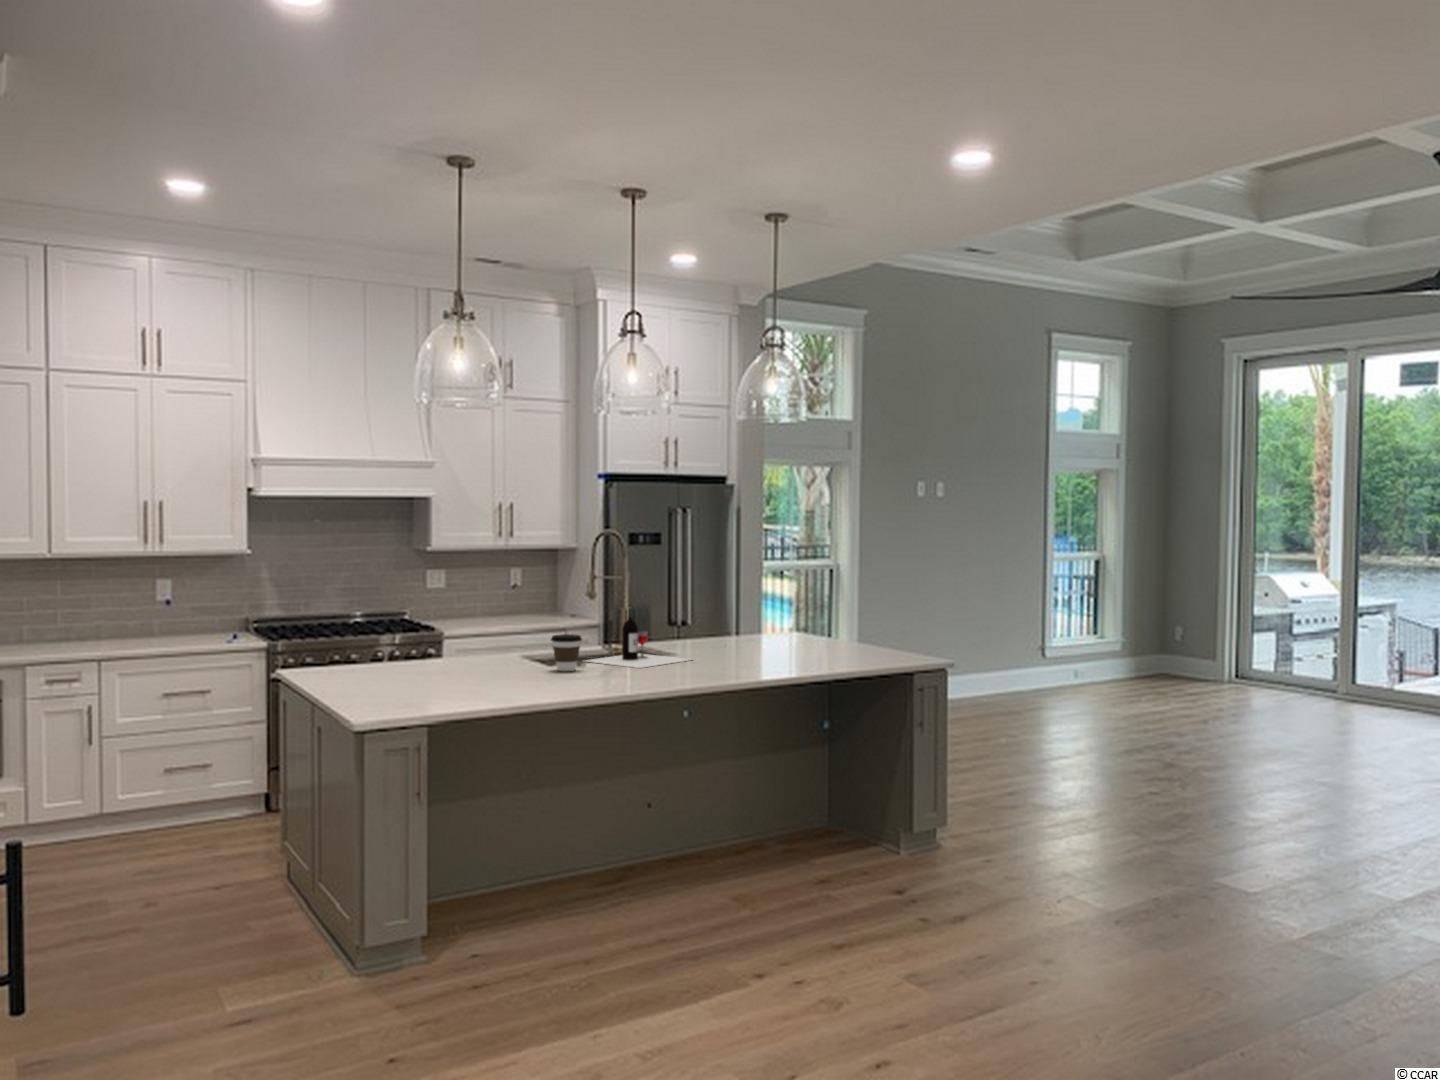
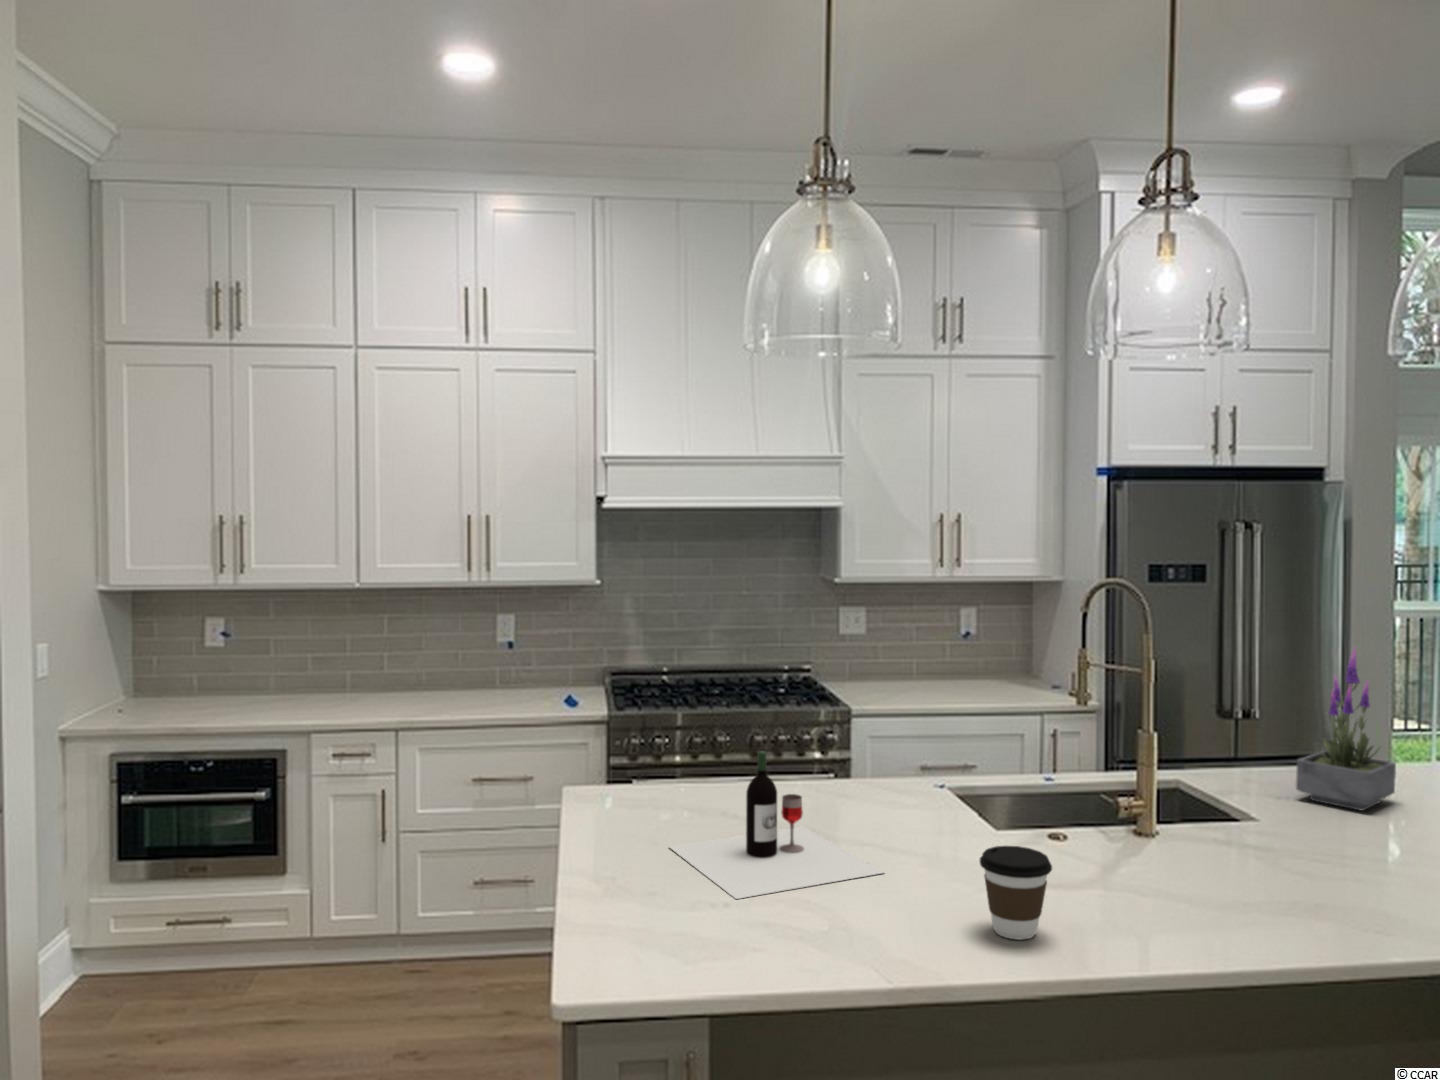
potted plant: none [696,559,741,639] -> present [1296,647,1396,811]
wine bottle: present [586,608,690,668] -> present [670,751,883,899]

